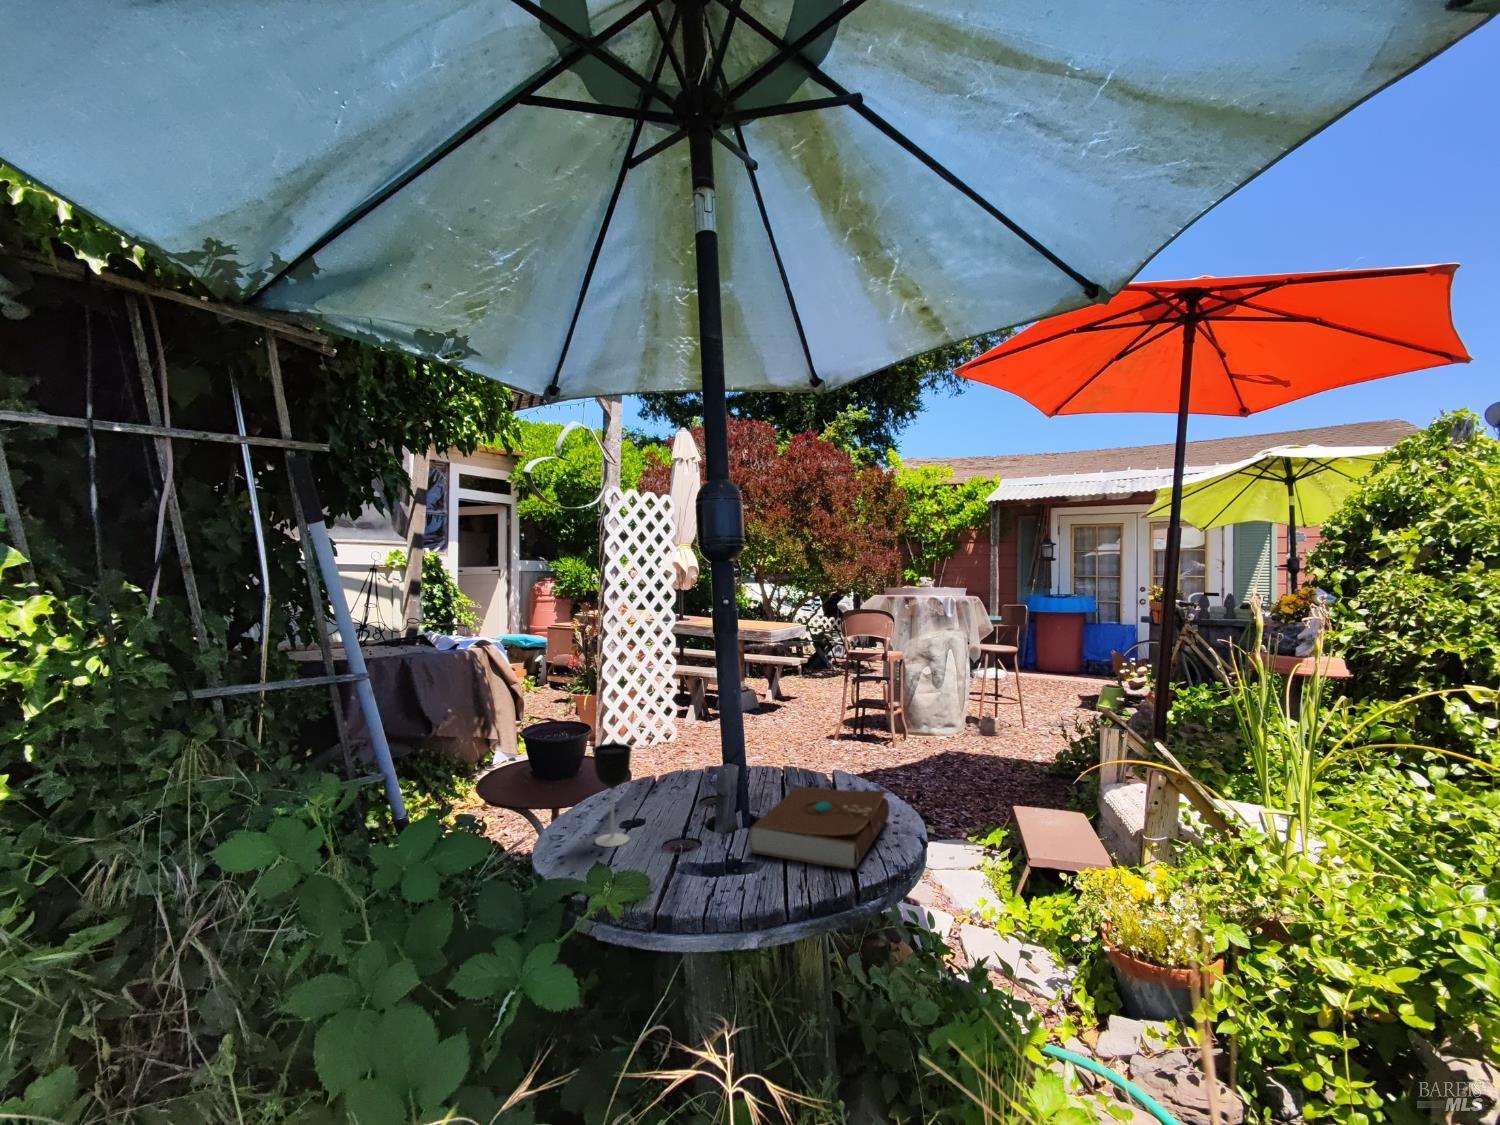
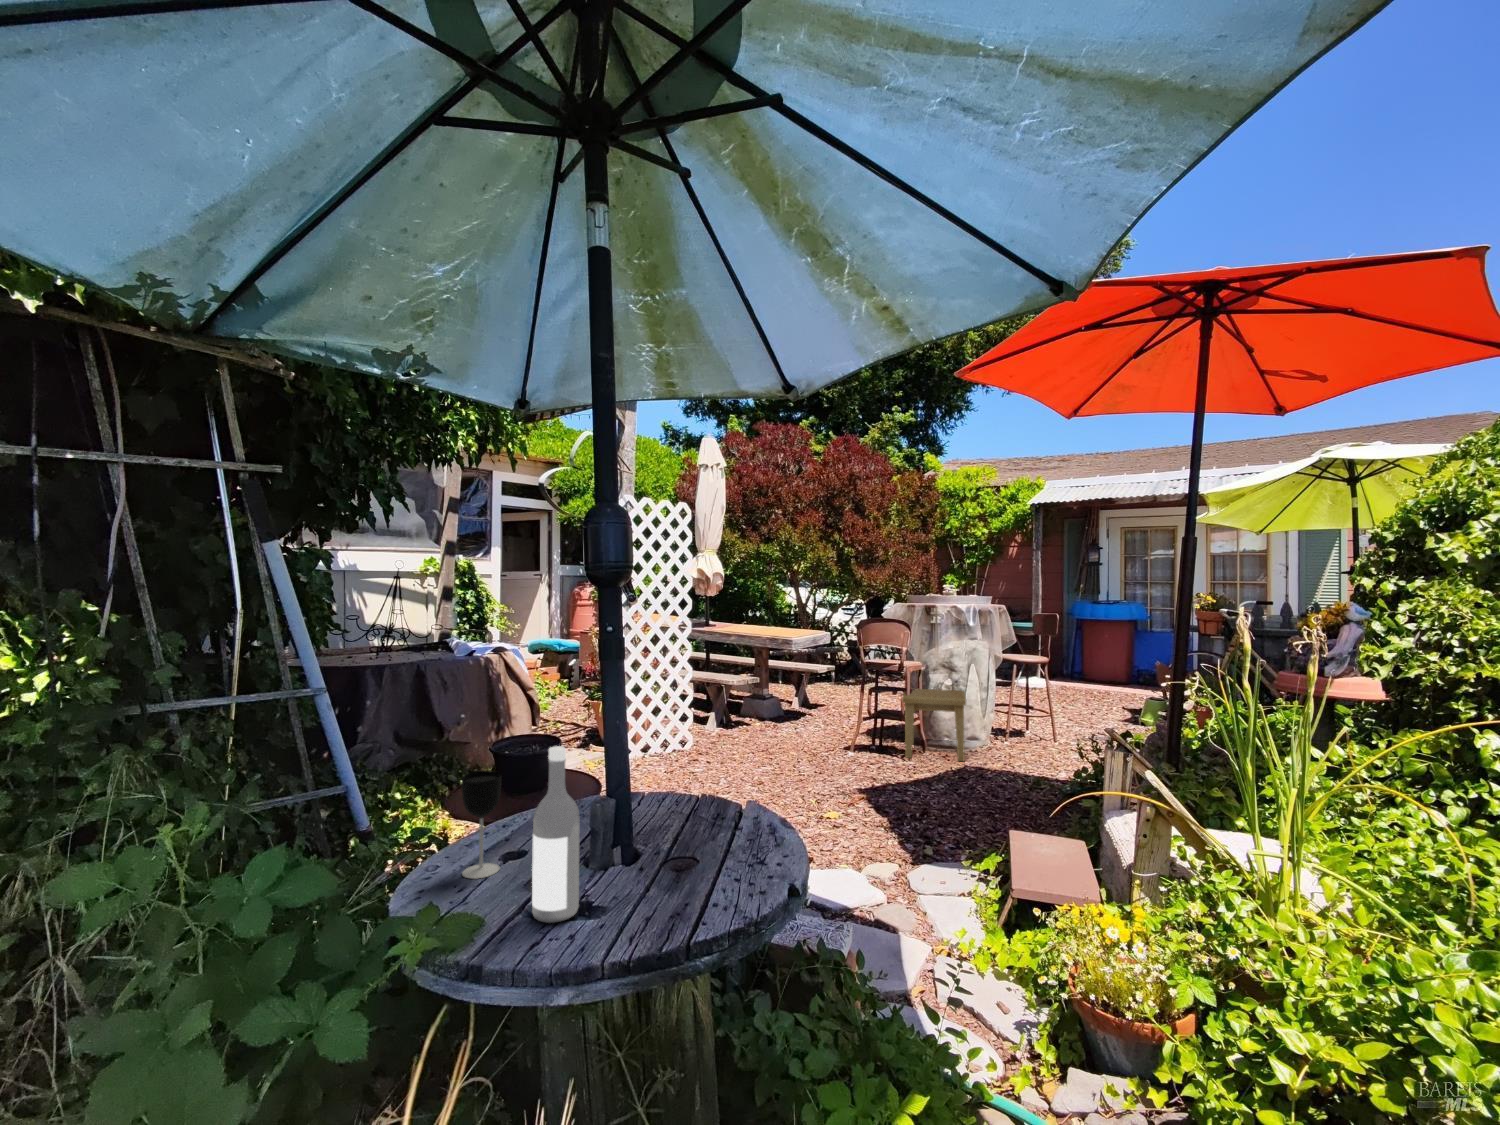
side table: none [886,678,948,747] -> present [902,689,966,761]
watering can: present [967,712,997,736] -> none [991,725,1029,751]
wine bottle: none [694,713,737,880] -> present [532,746,579,923]
book: present [748,786,889,869] -> none [604,819,774,917]

